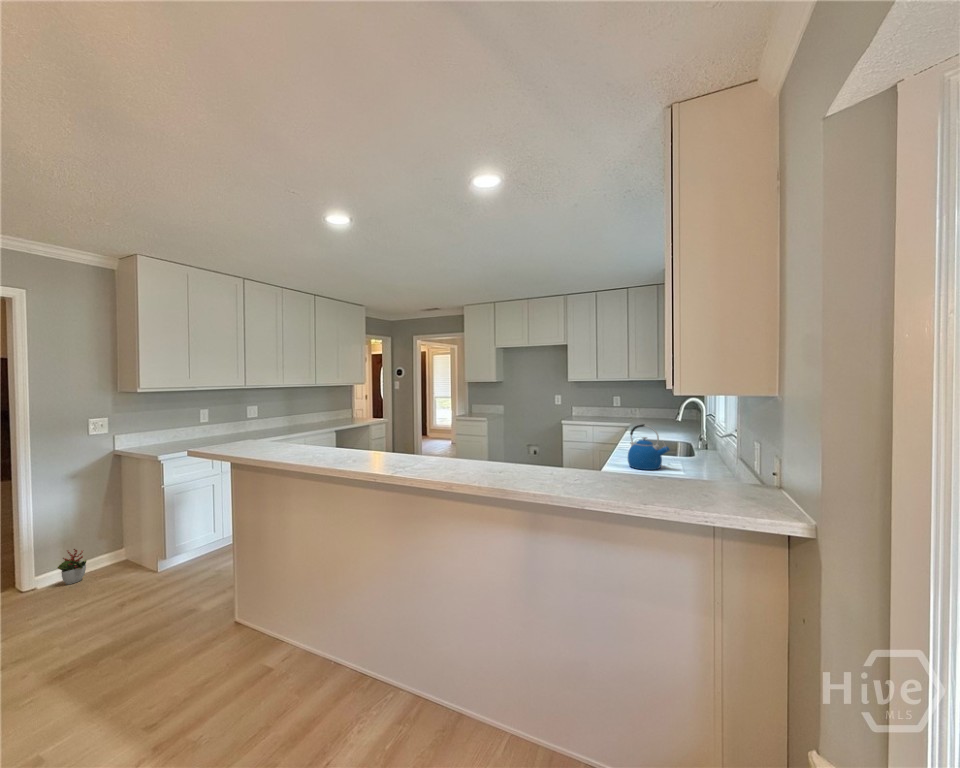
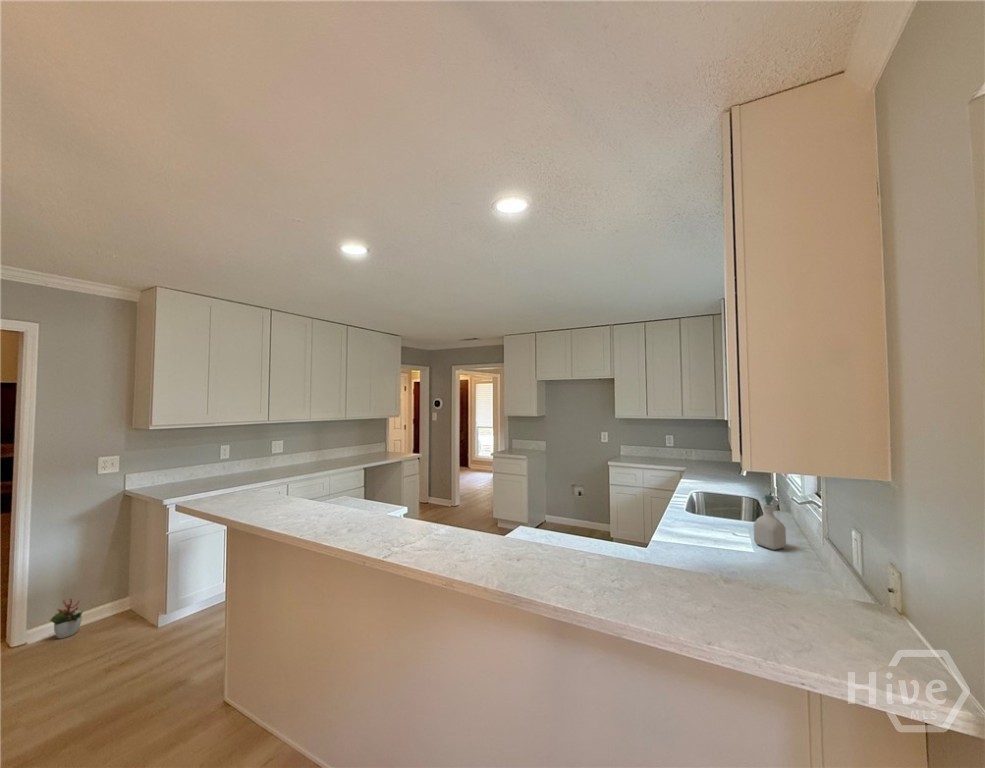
kettle: present [628,424,669,470] -> none [687,492,747,557]
soap bottle: none [676,426,698,465] -> present [754,495,786,550]

